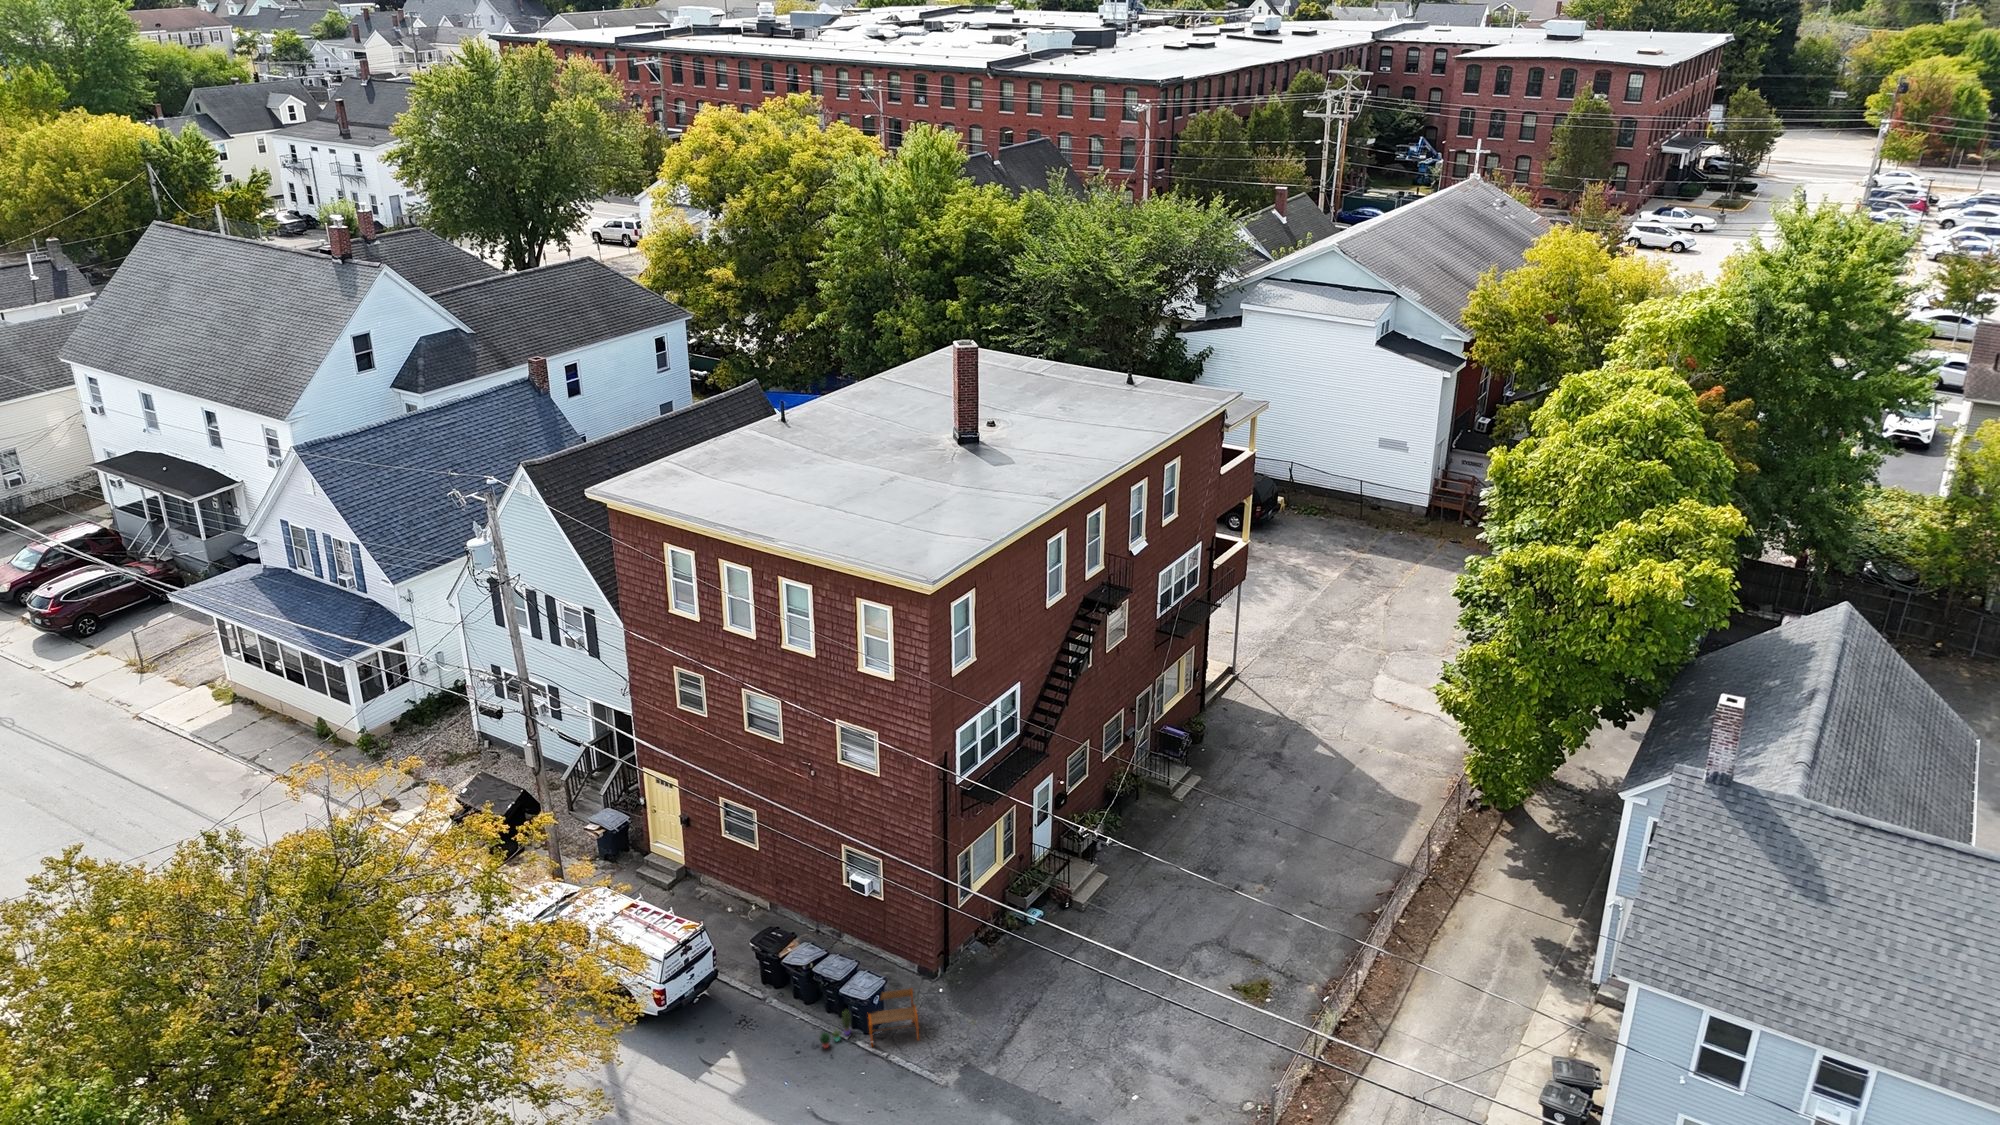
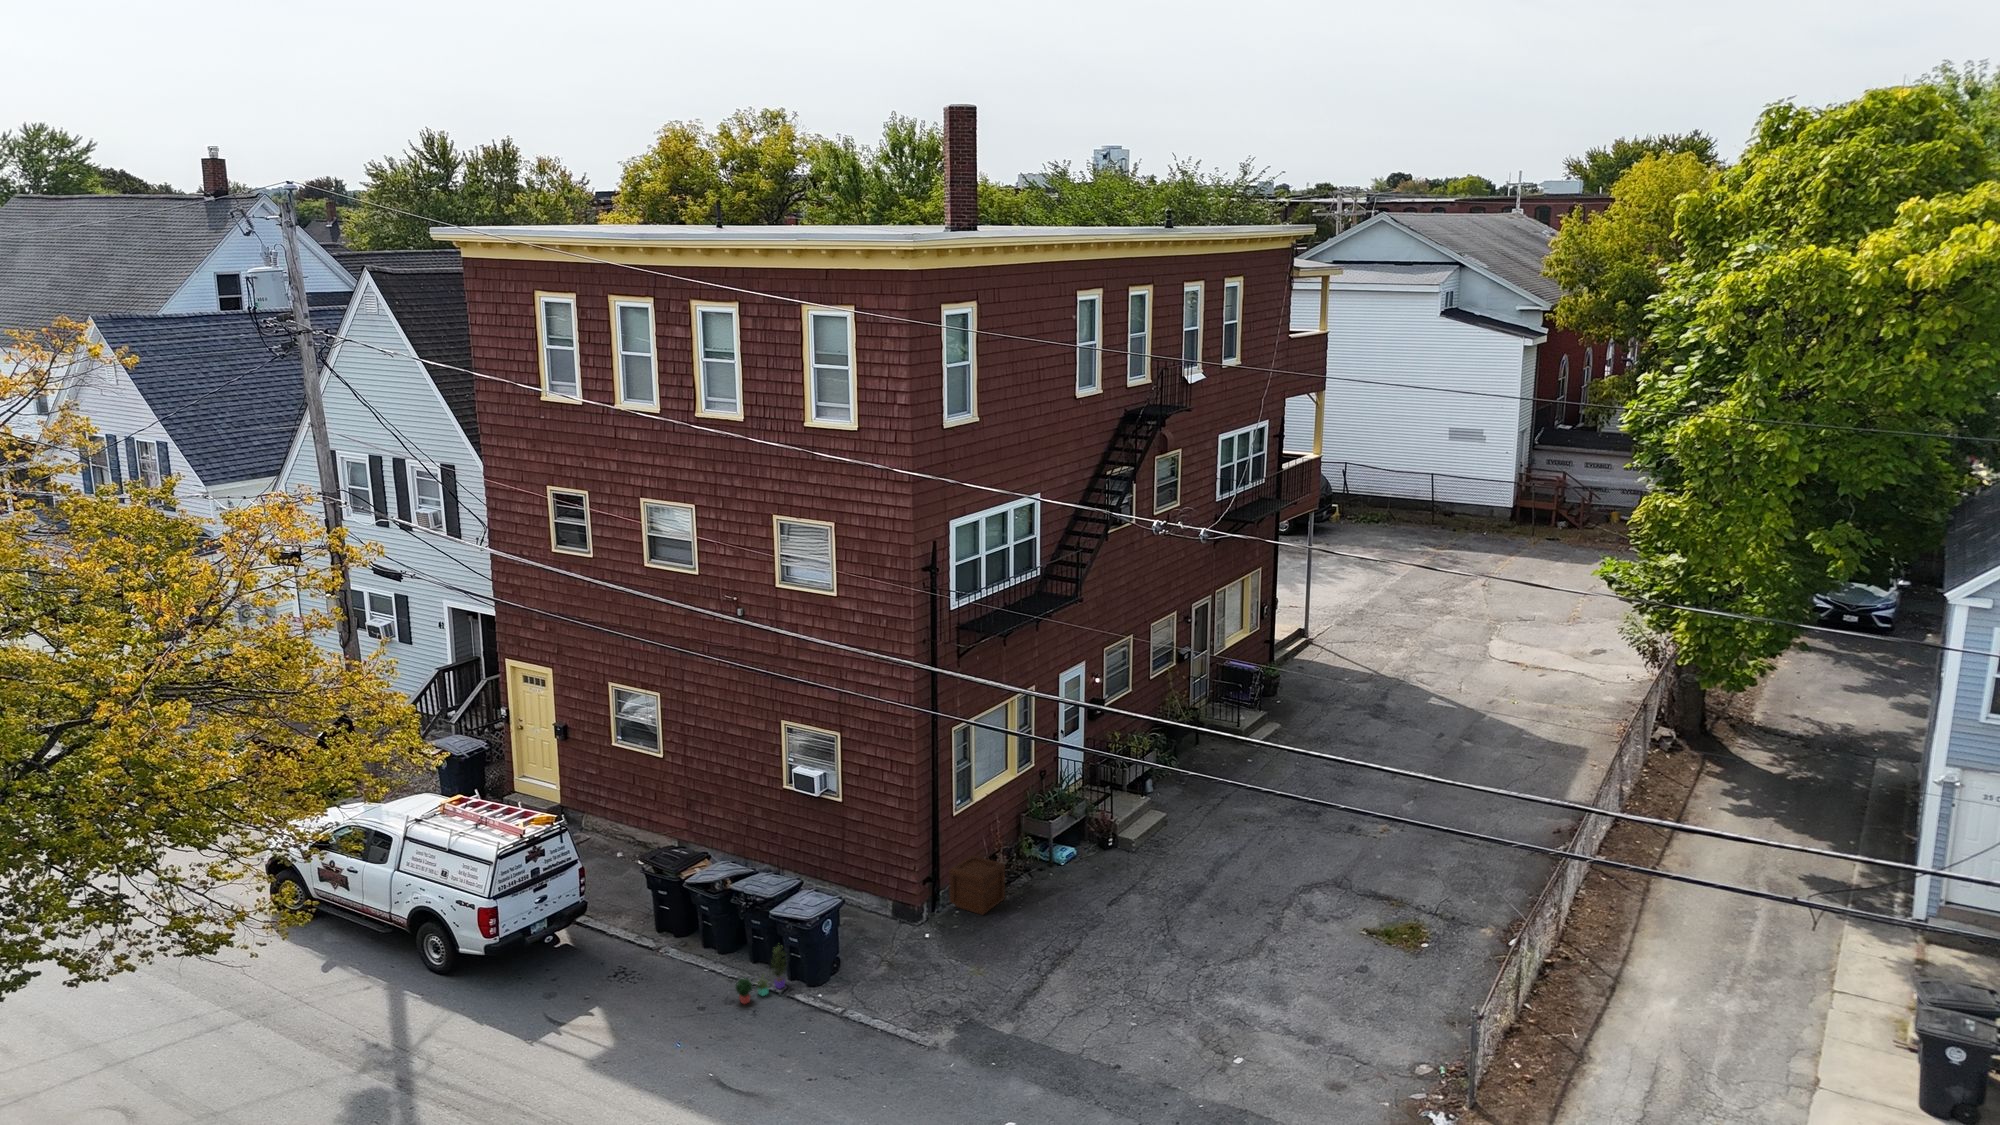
wooden crate: none [956,926,994,970] -> present [949,855,1005,915]
bench: present [868,988,919,1046] -> none [813,911,893,1002]

